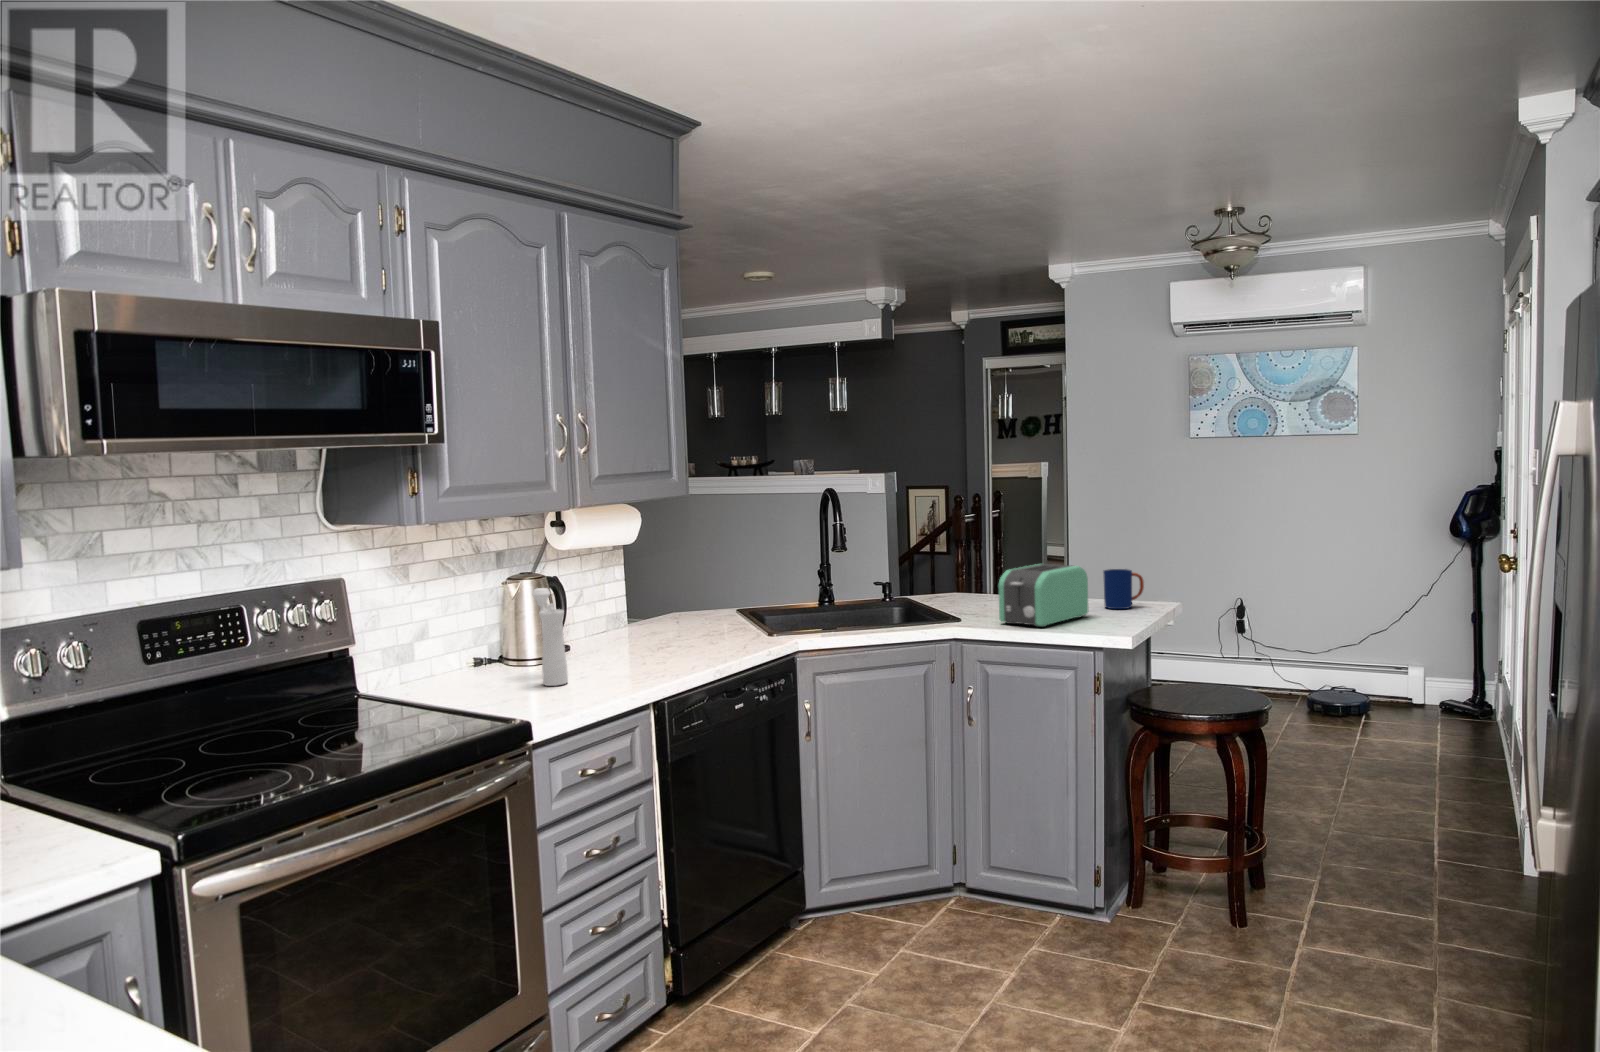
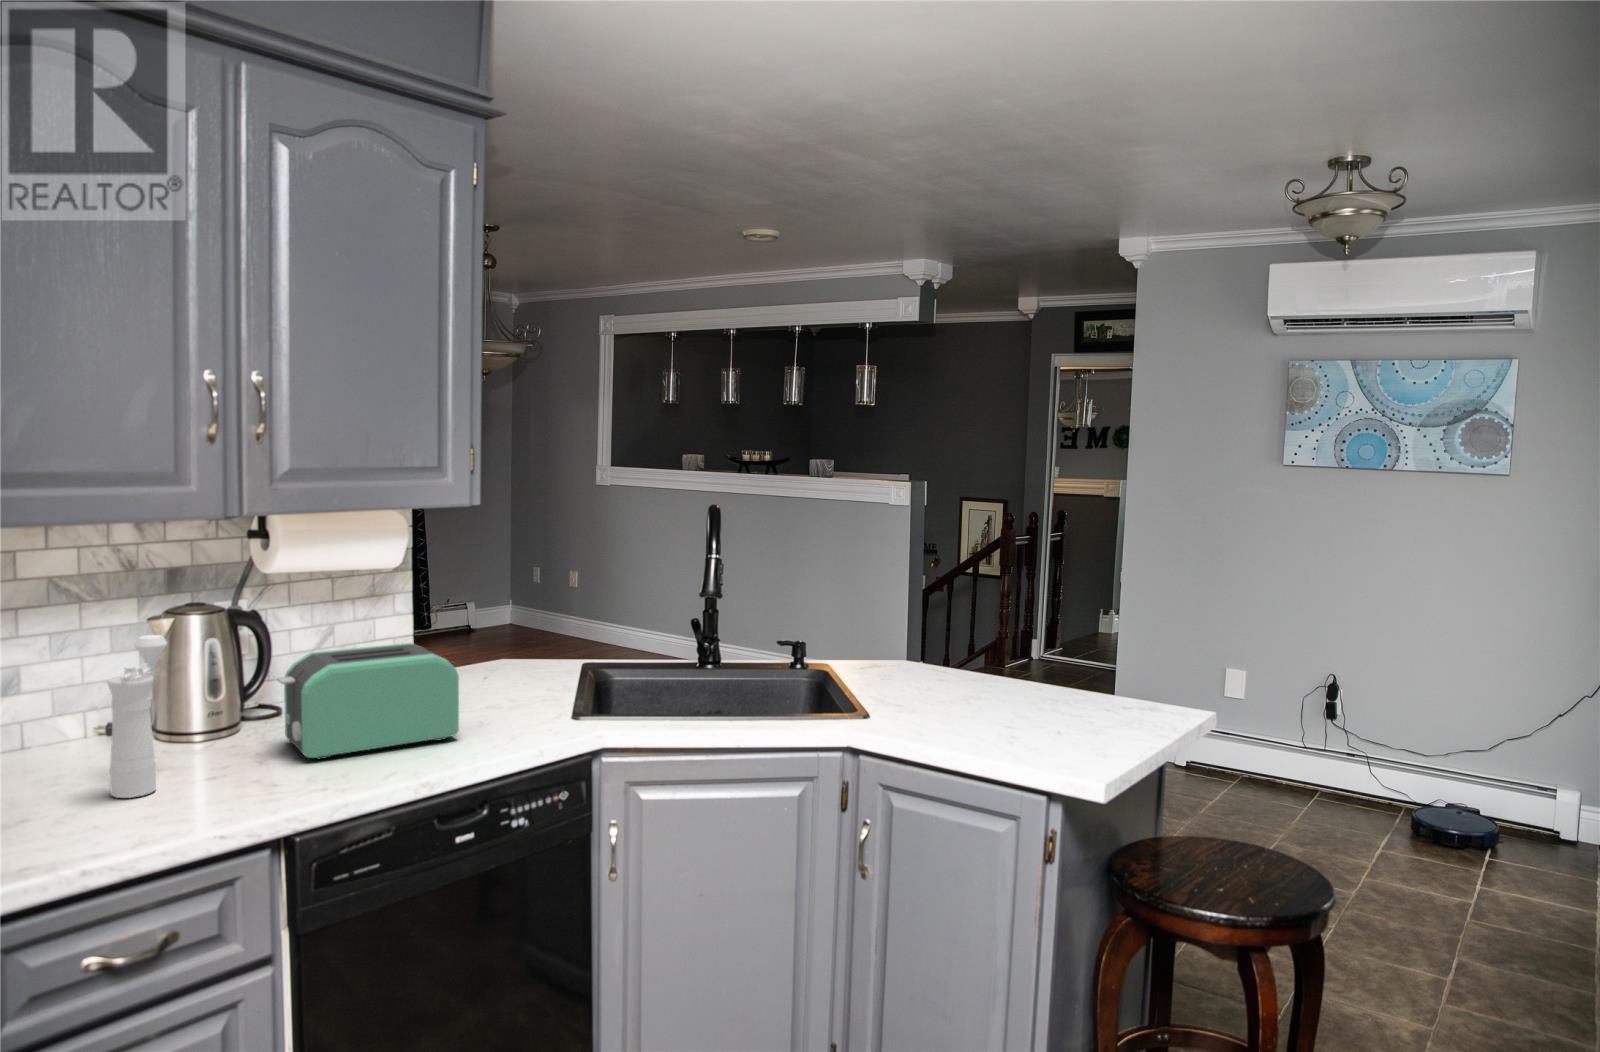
toaster: present [999,564,1088,627] -> present [277,643,459,759]
mug: present [1103,569,1144,609] -> none [1096,654,1157,716]

